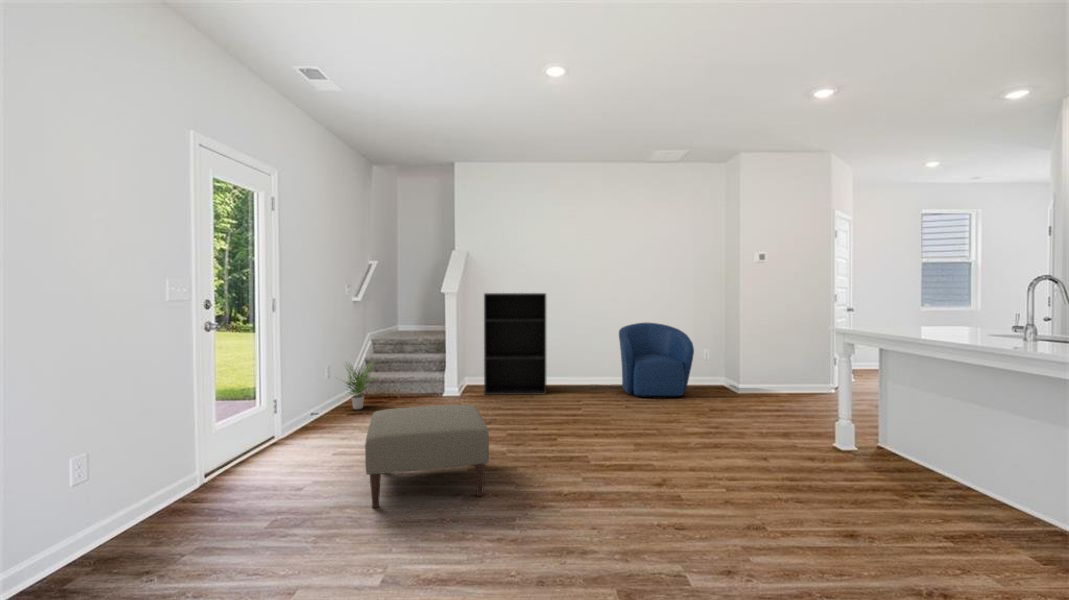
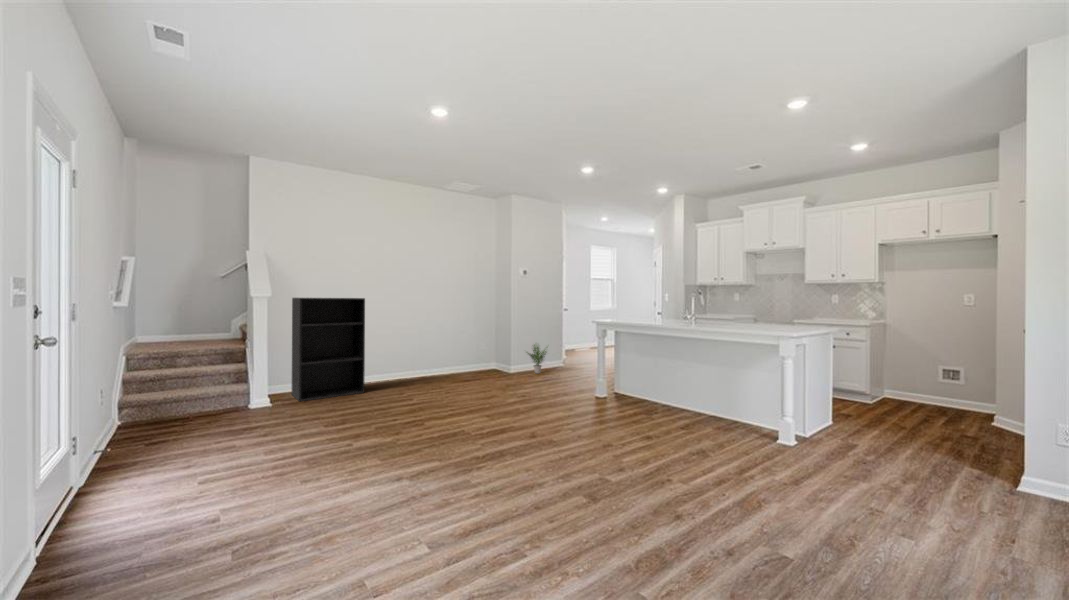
armchair: present [619,323,694,399] -> none [423,323,486,384]
potted plant: present [346,365,374,409] -> present [528,345,546,373]
ottoman: present [365,405,489,508] -> none [280,401,431,509]

